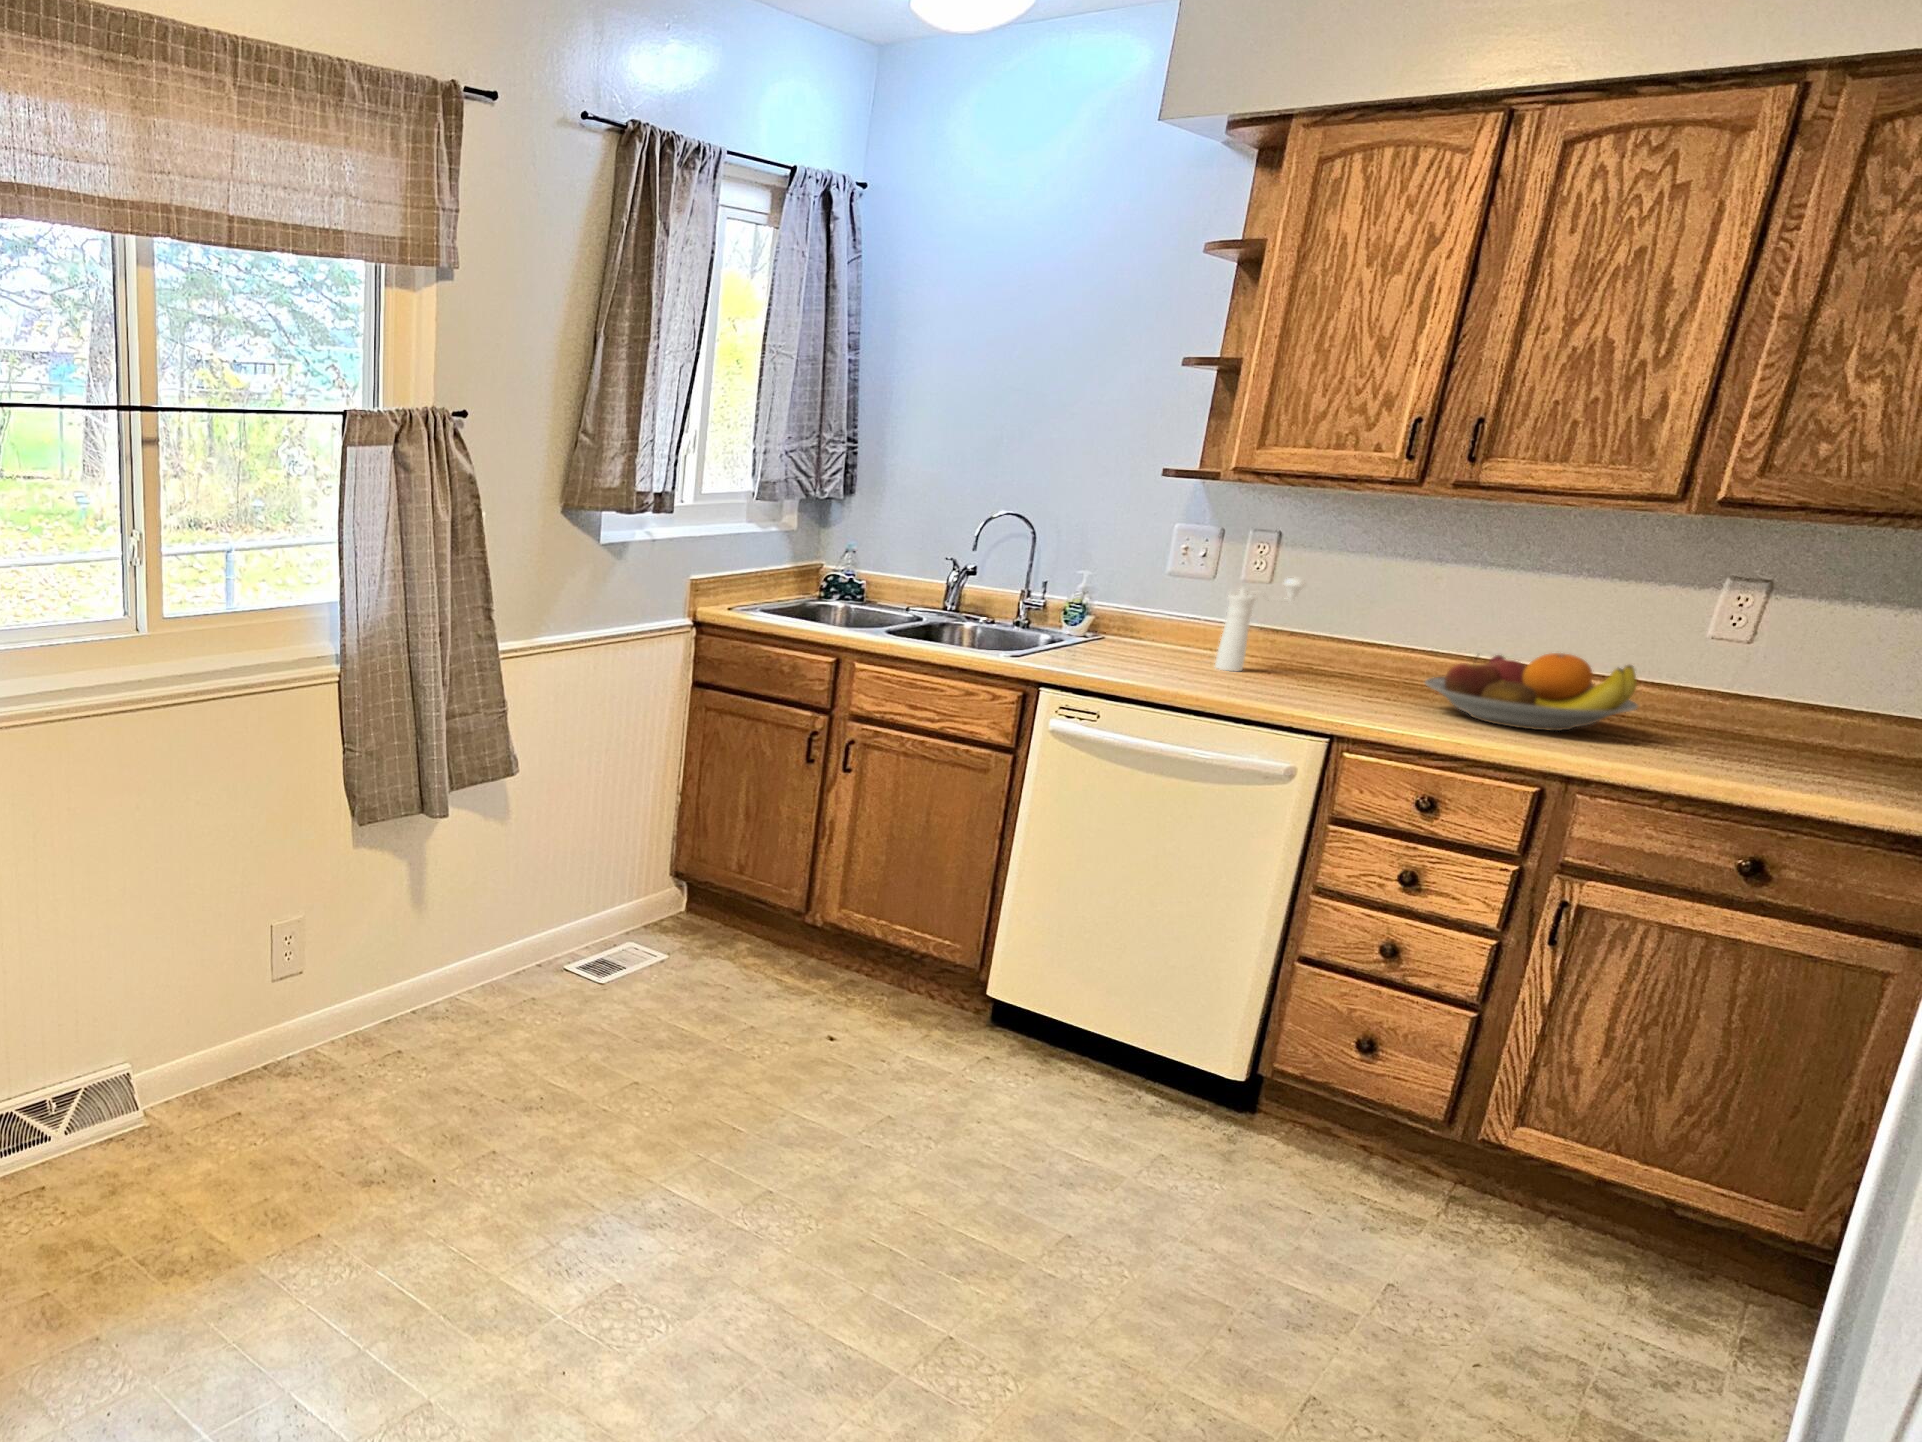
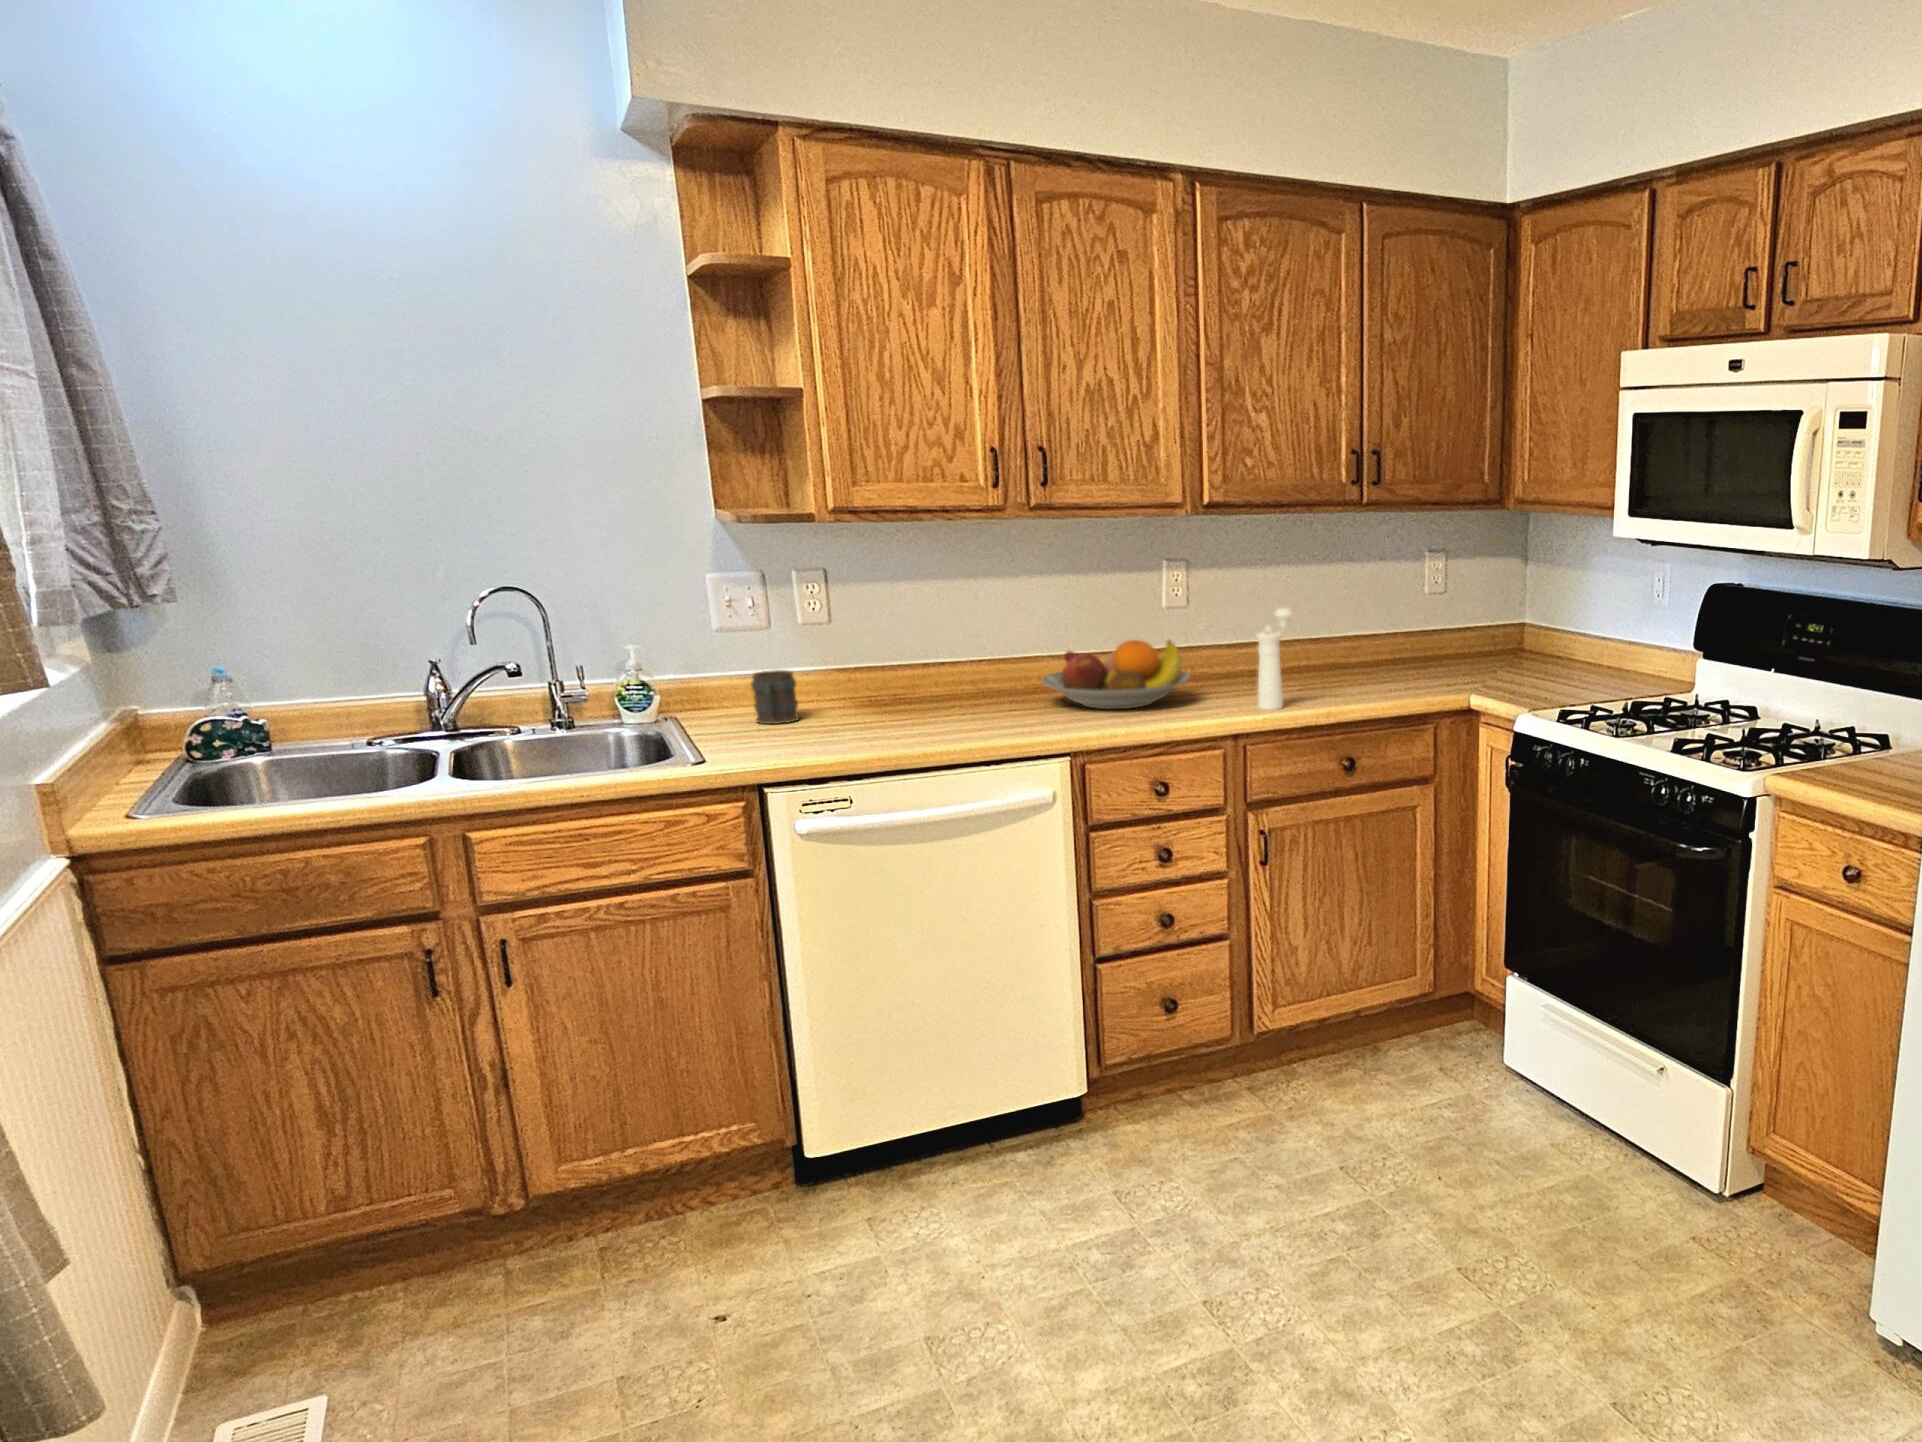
pepper mill: present [1215,578,1305,671] -> present [1257,608,1293,710]
mug: none [1146,613,1191,660] -> present [751,670,799,724]

